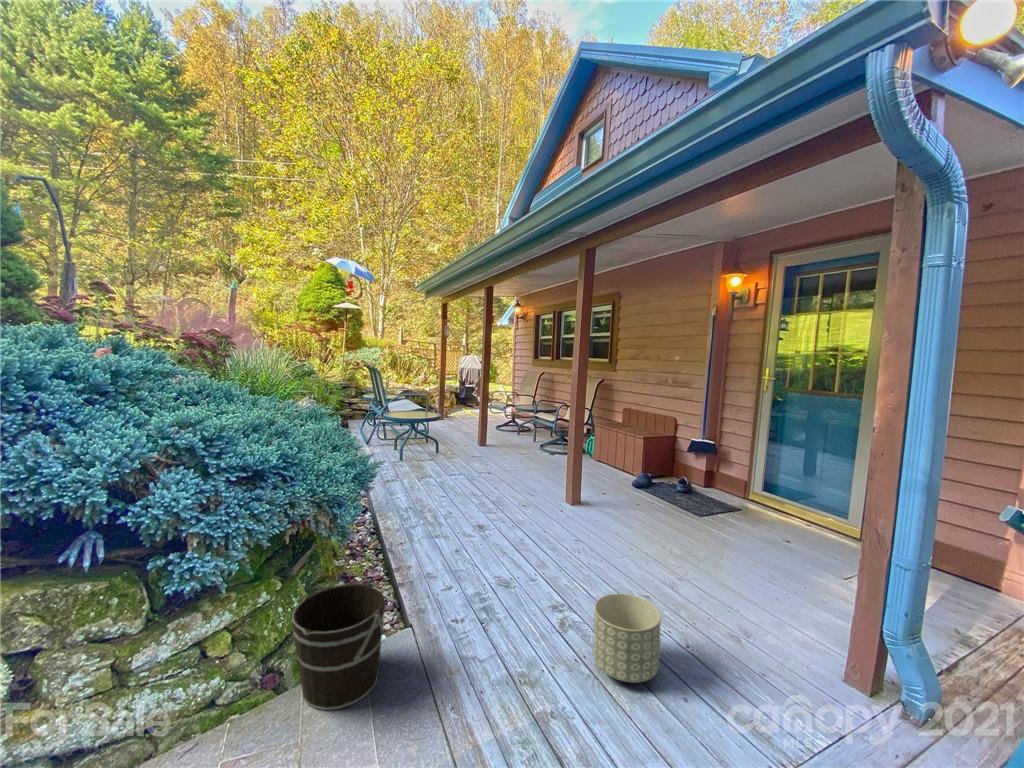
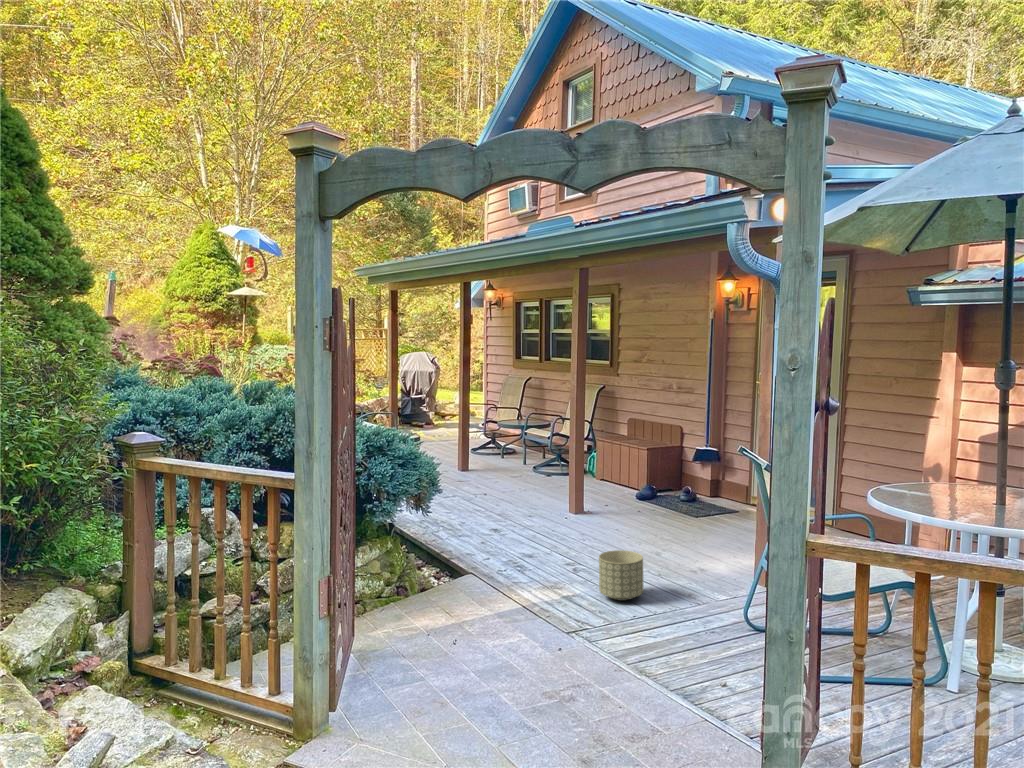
bucket: present [292,584,385,710] -> none [396,552,458,622]

